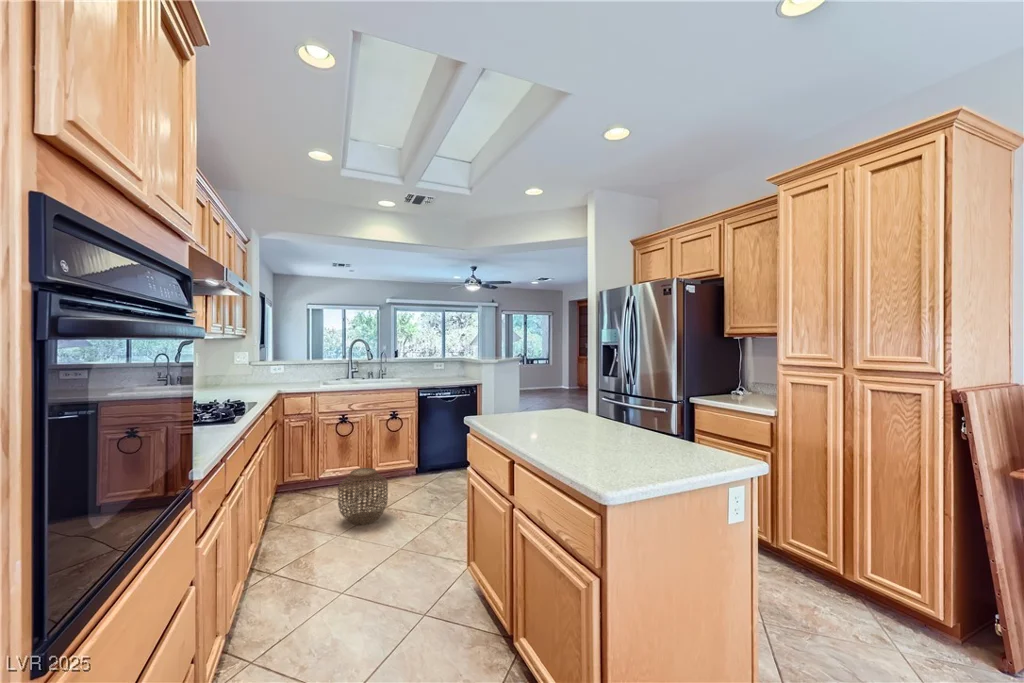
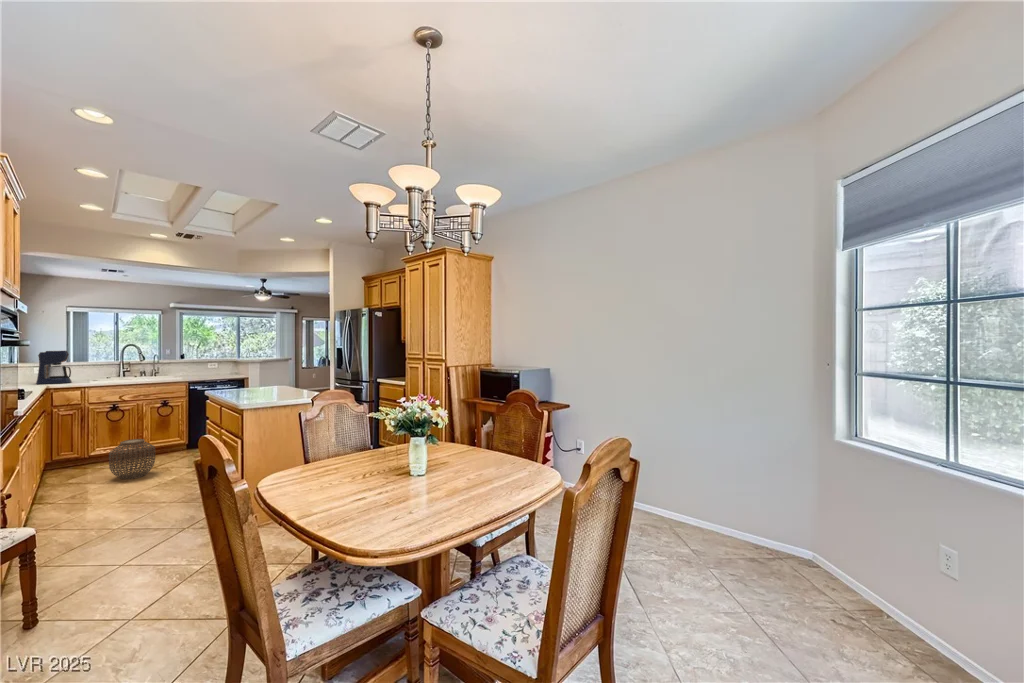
coffee maker: none [270,347,303,387] -> present [36,350,72,384]

